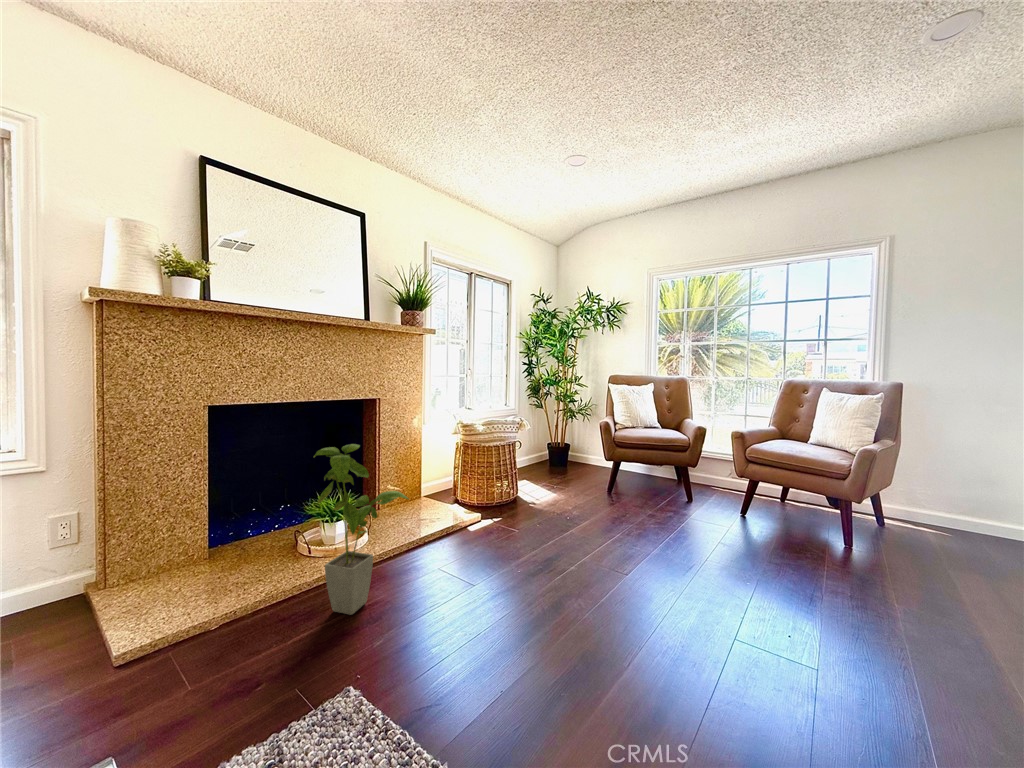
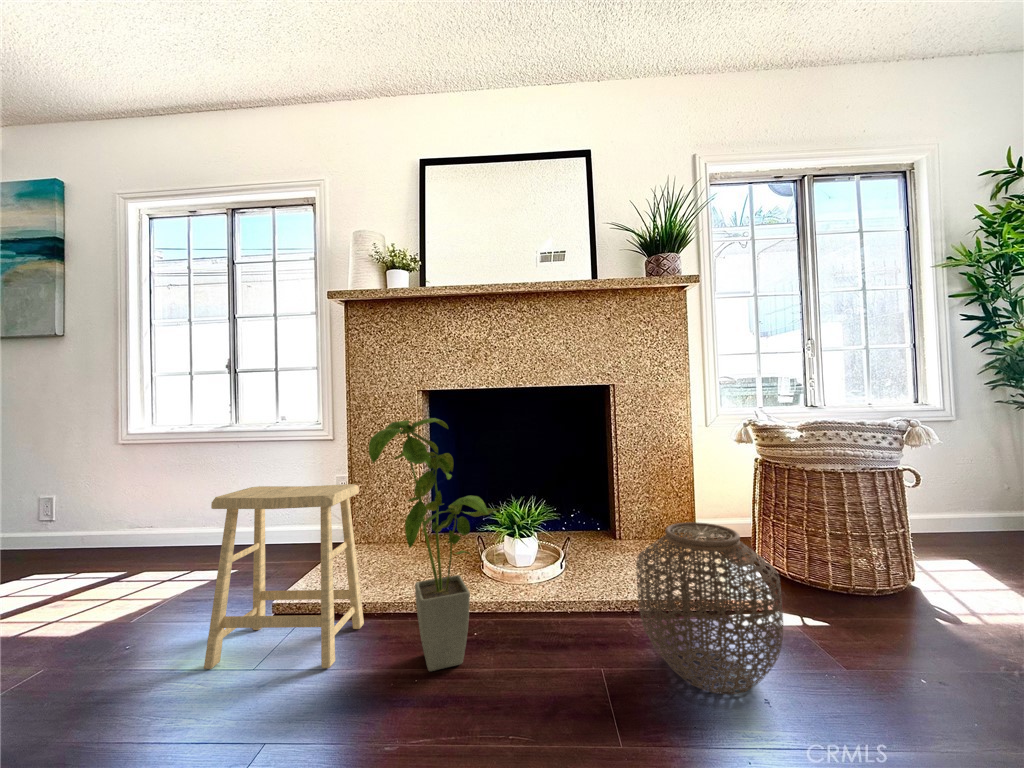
woven basket: none [447,482,510,558] -> present [636,522,783,695]
footstool: none [112,506,273,723] -> present [204,484,364,669]

